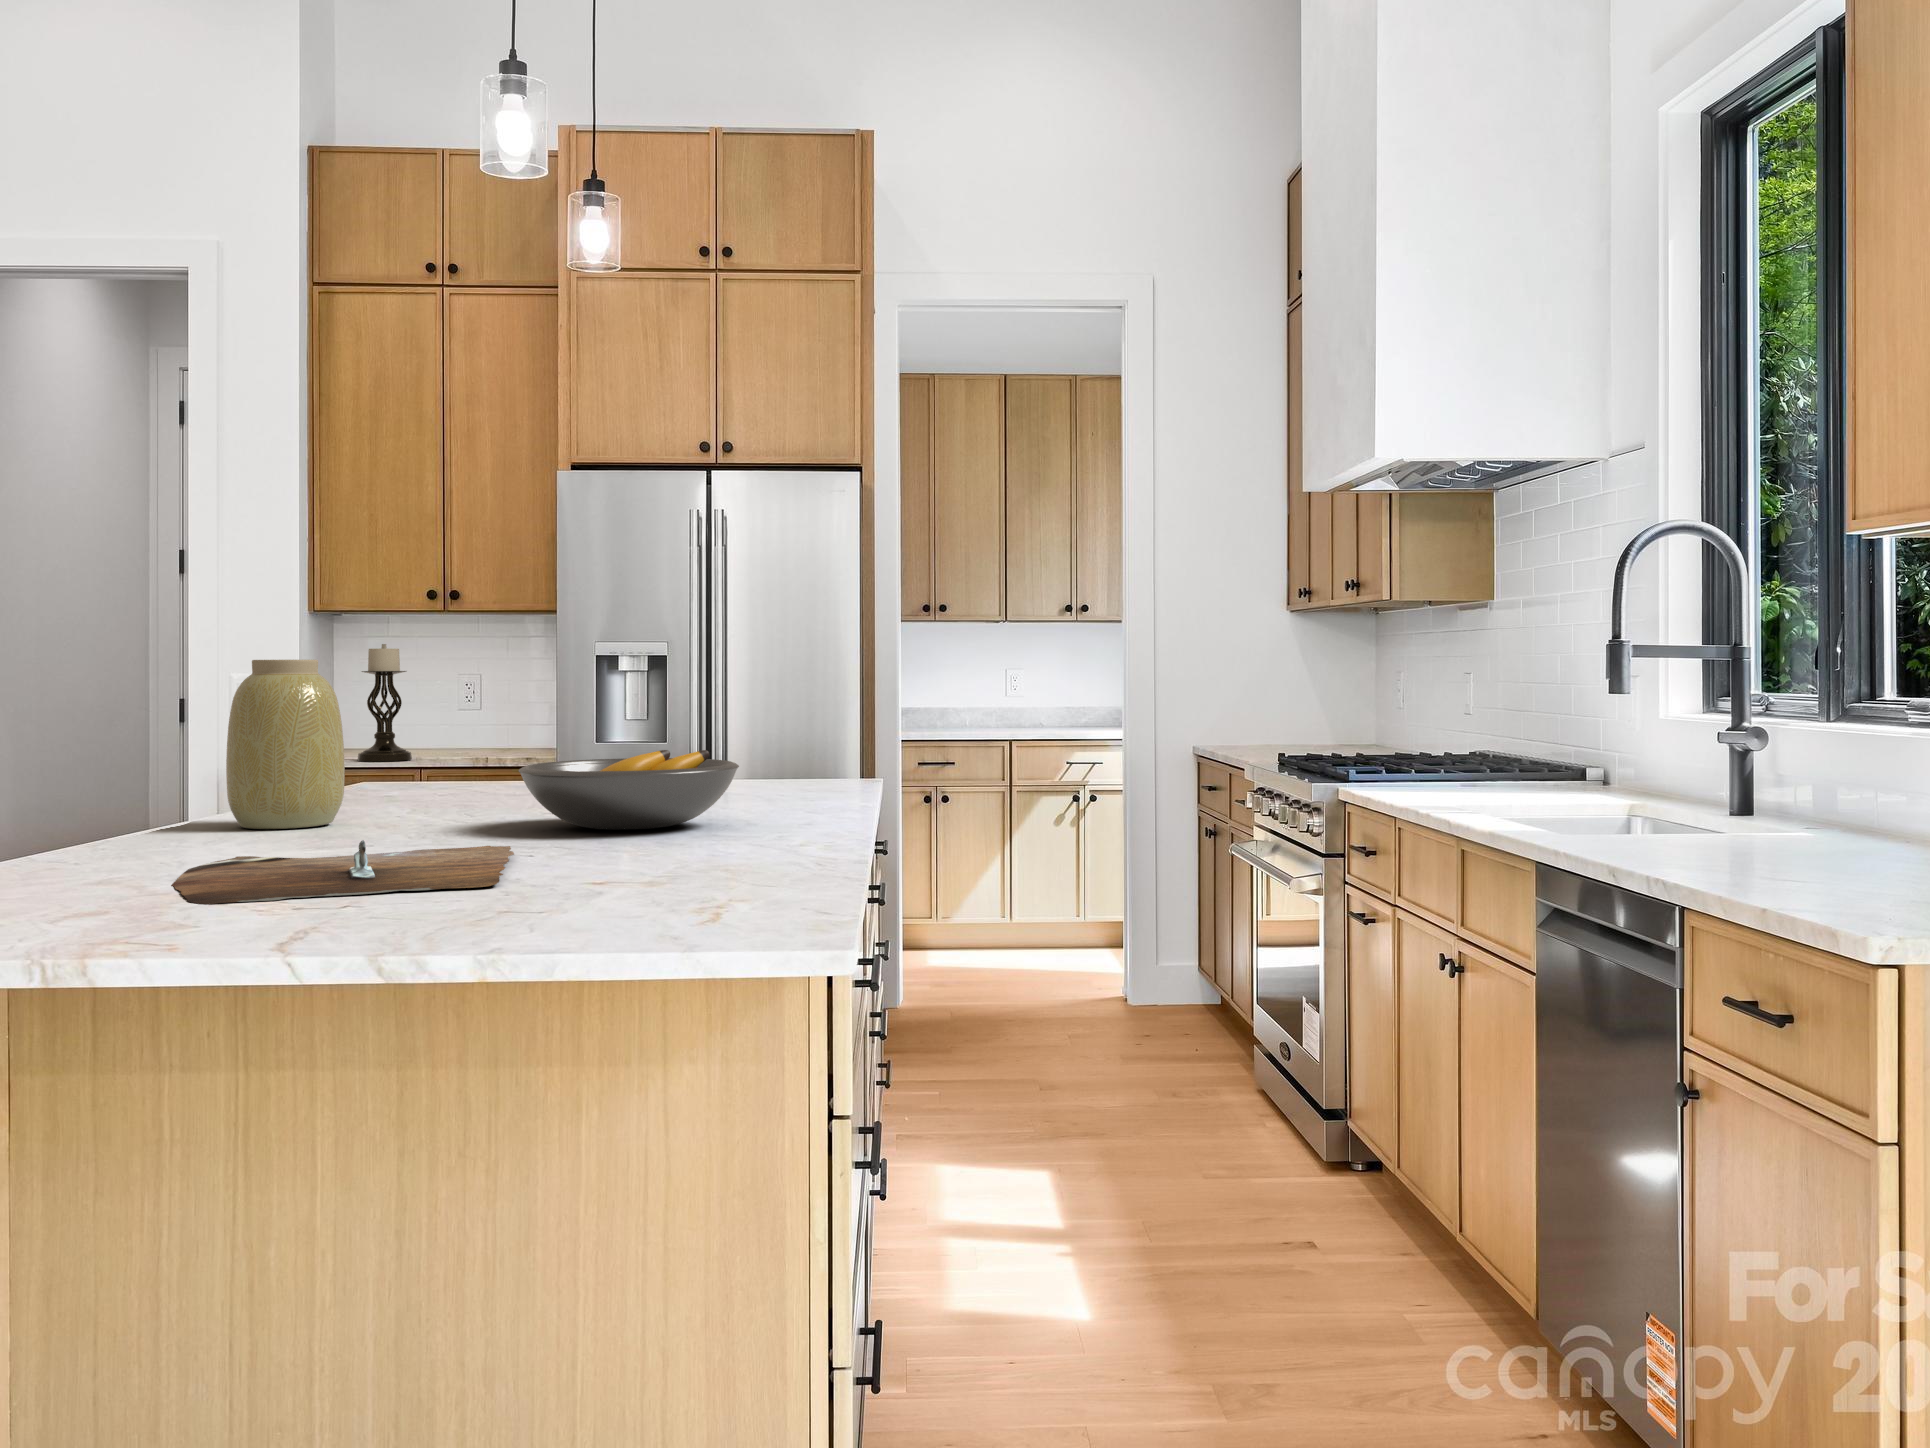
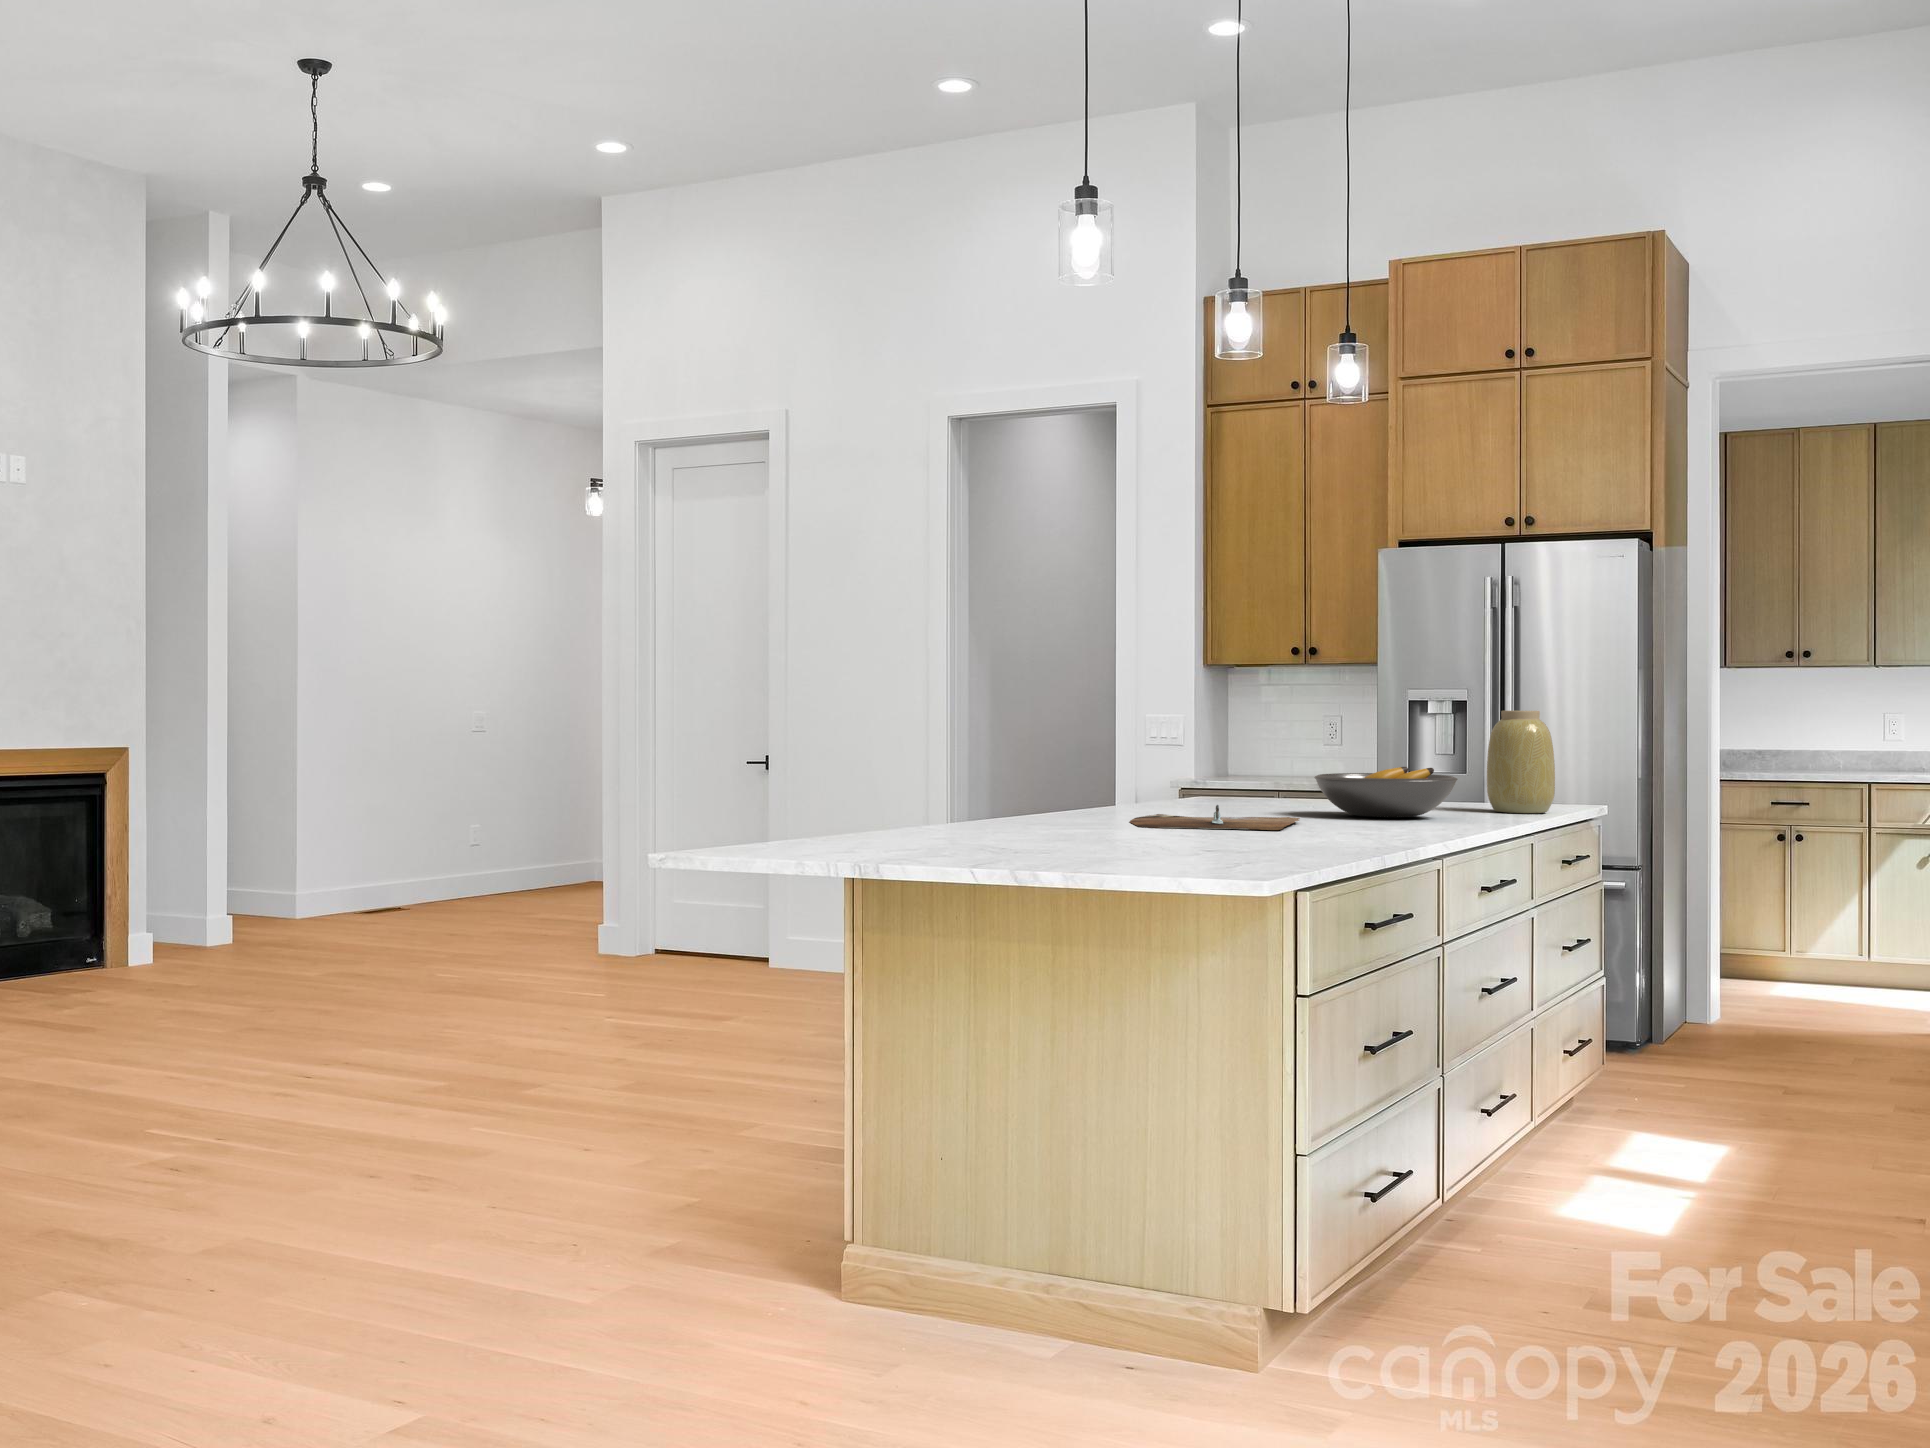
candle holder: present [358,644,412,761] -> none [1235,688,1275,780]
vase: present [226,660,345,829] -> present [1487,711,1555,813]

